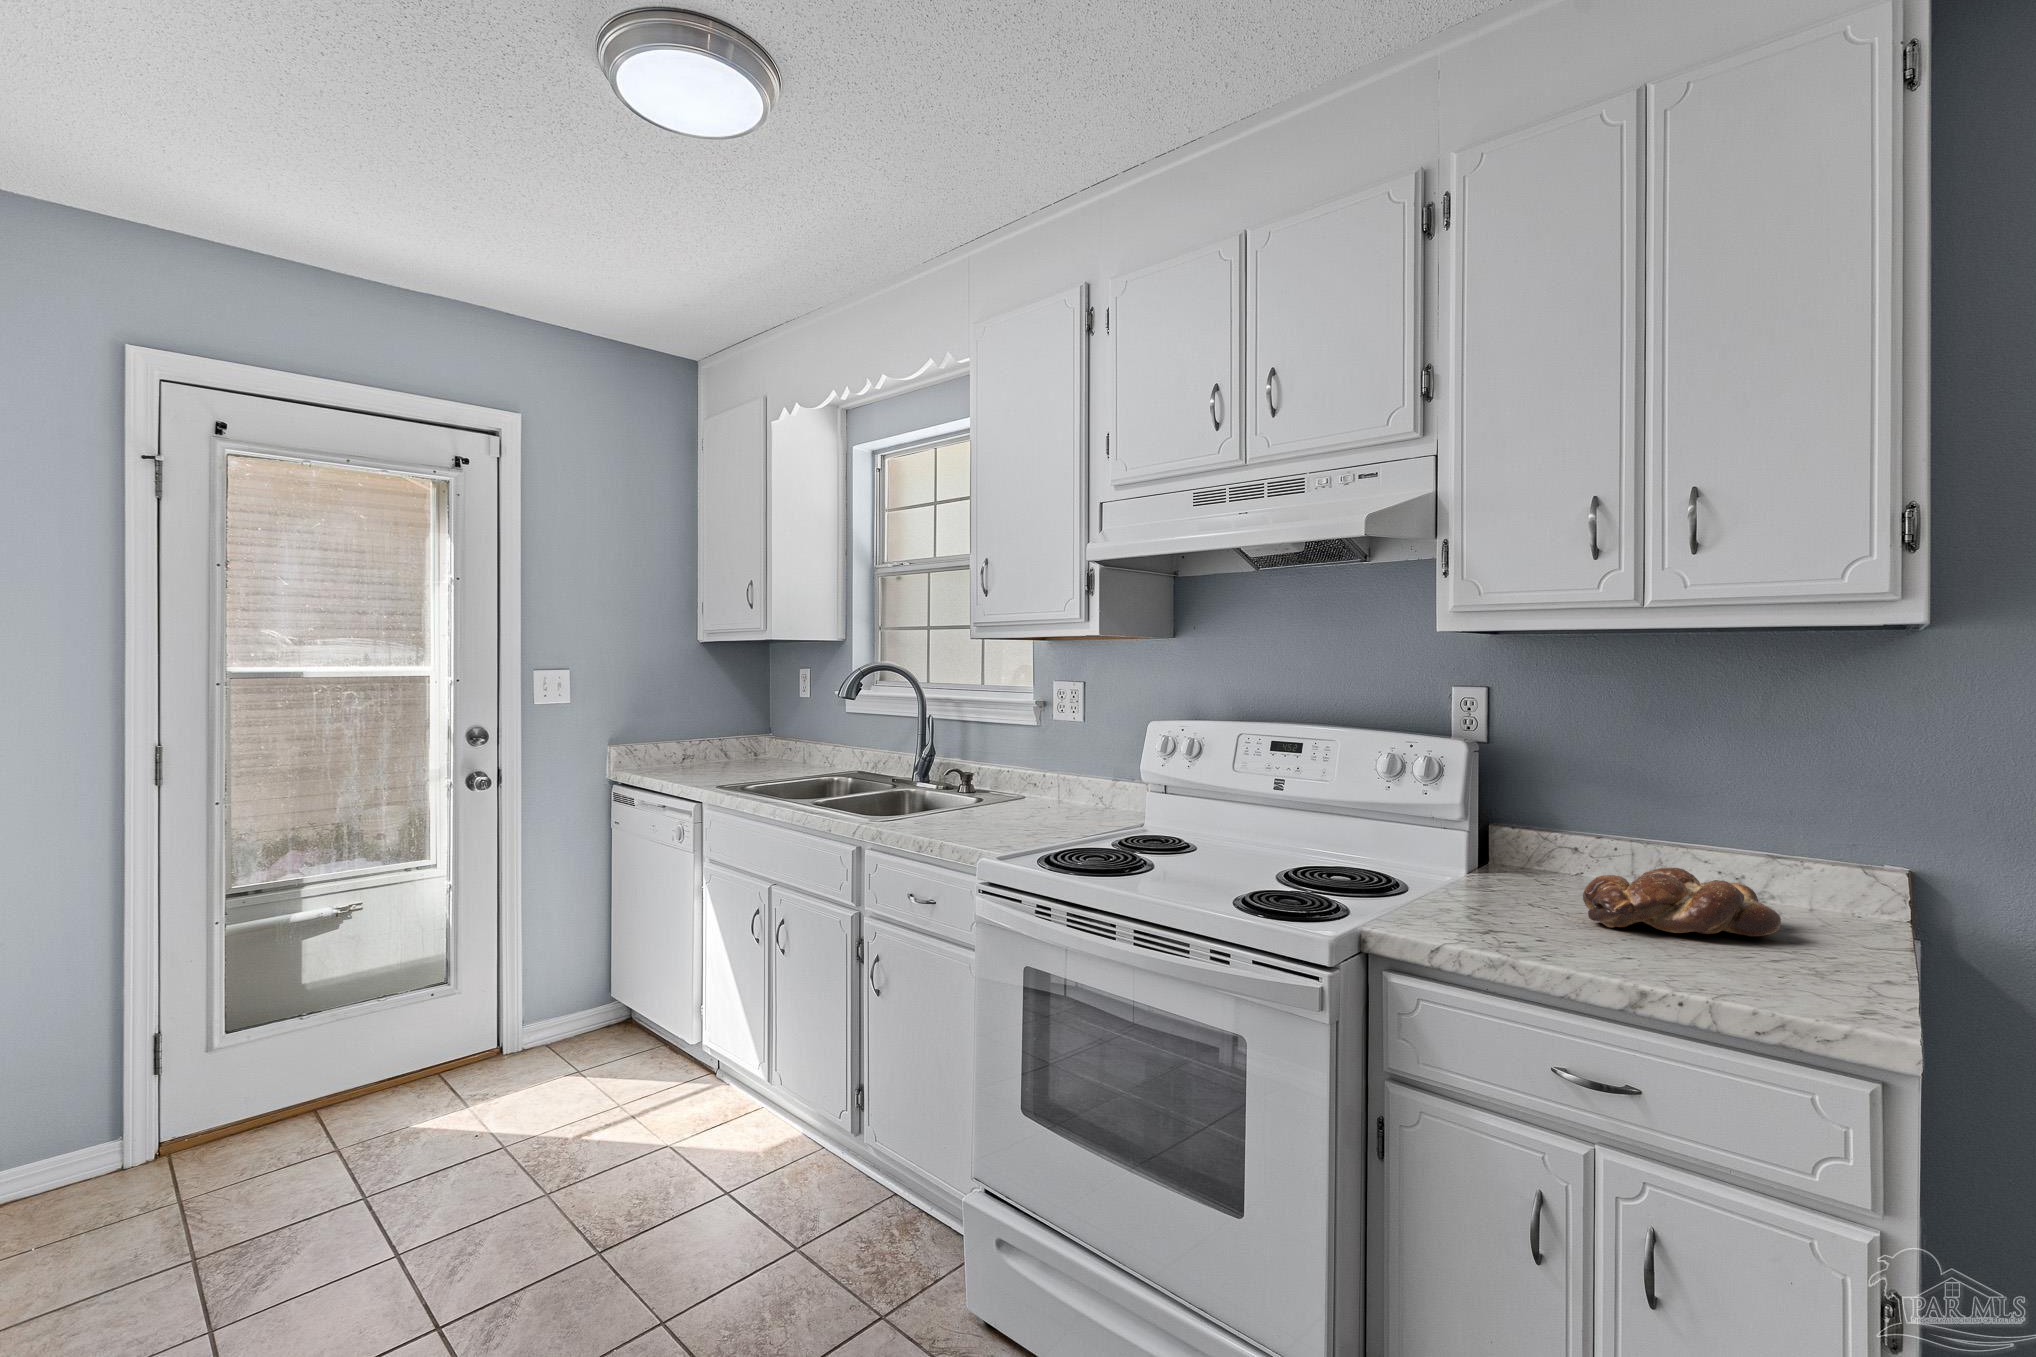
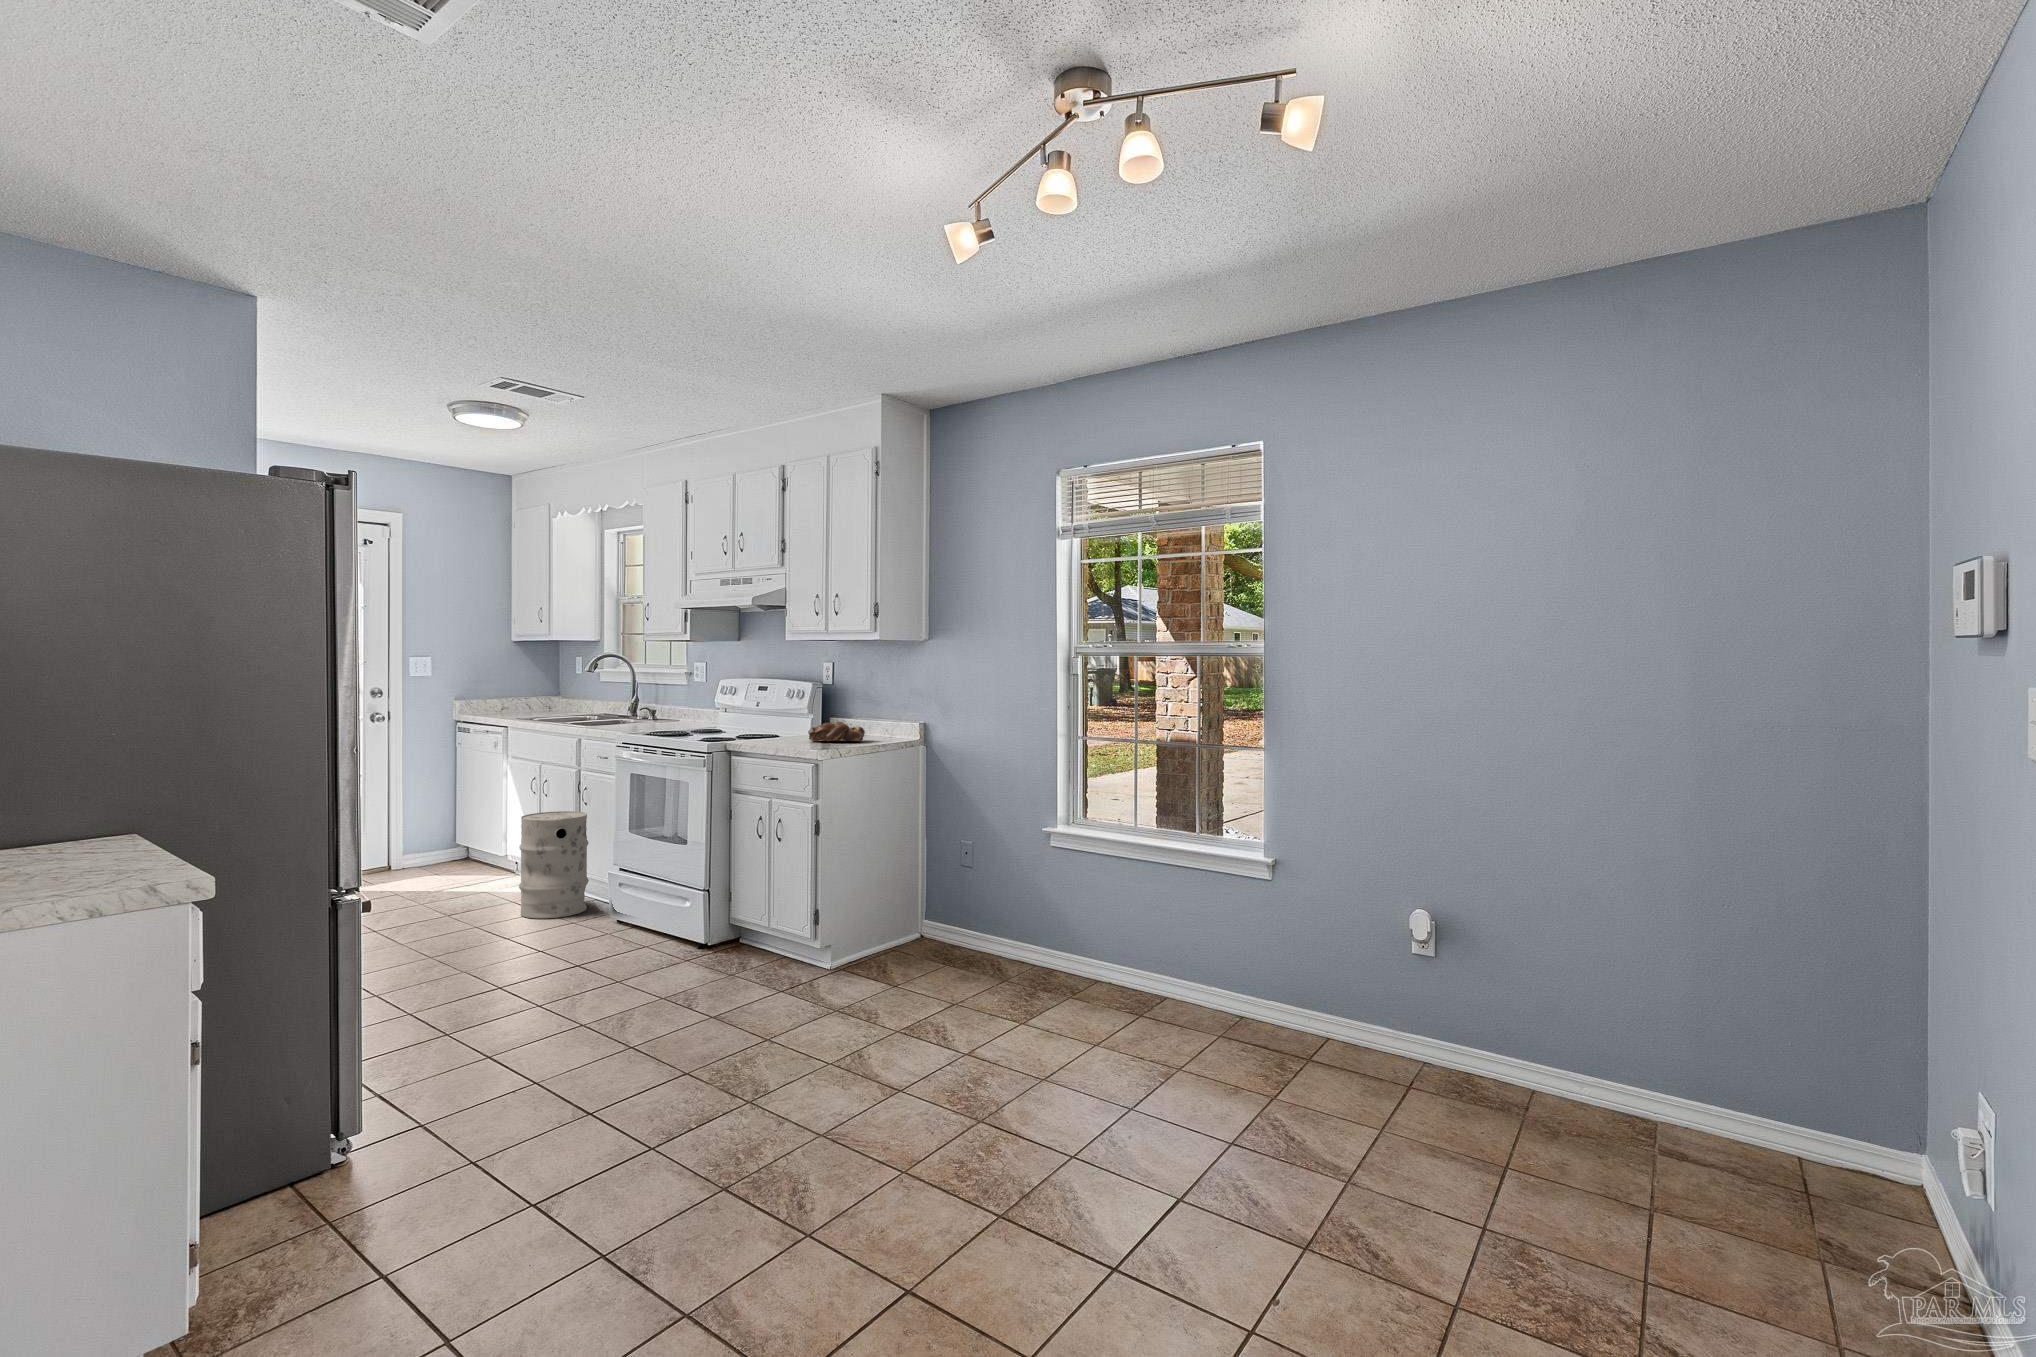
trash can: none [749,1009,894,1287] -> present [519,811,589,918]

